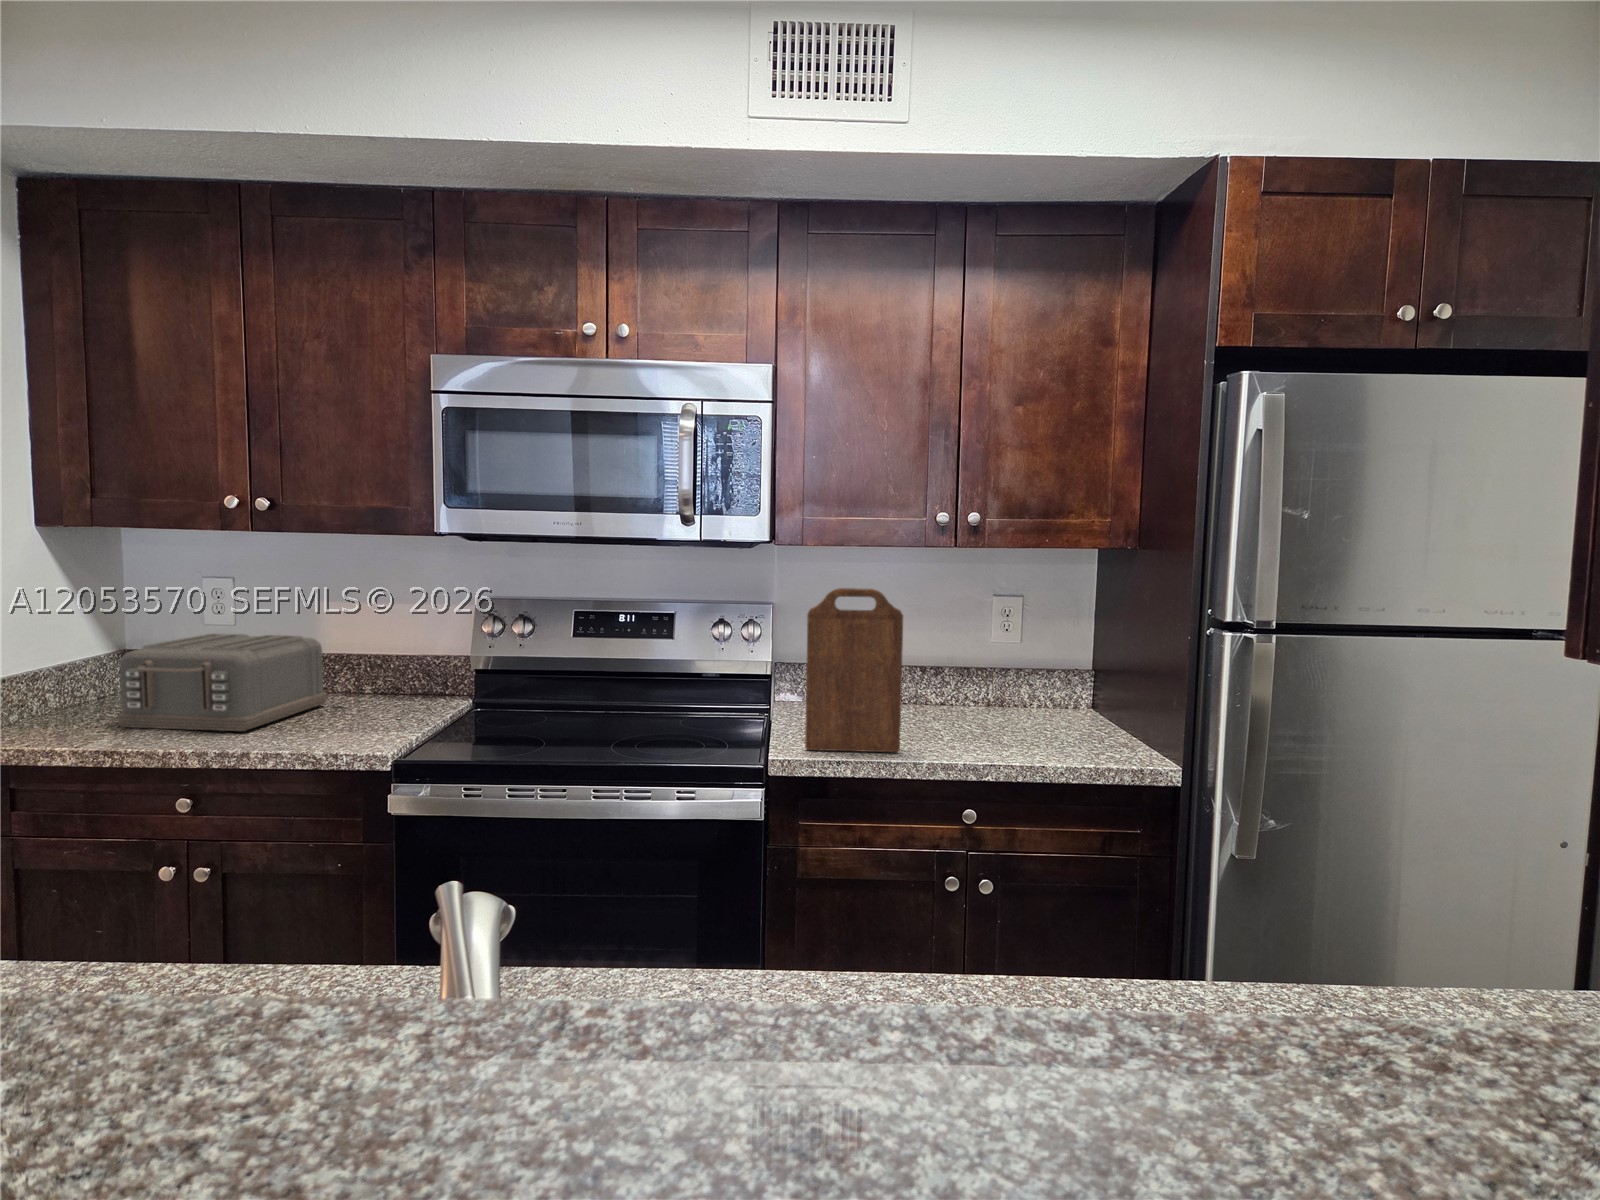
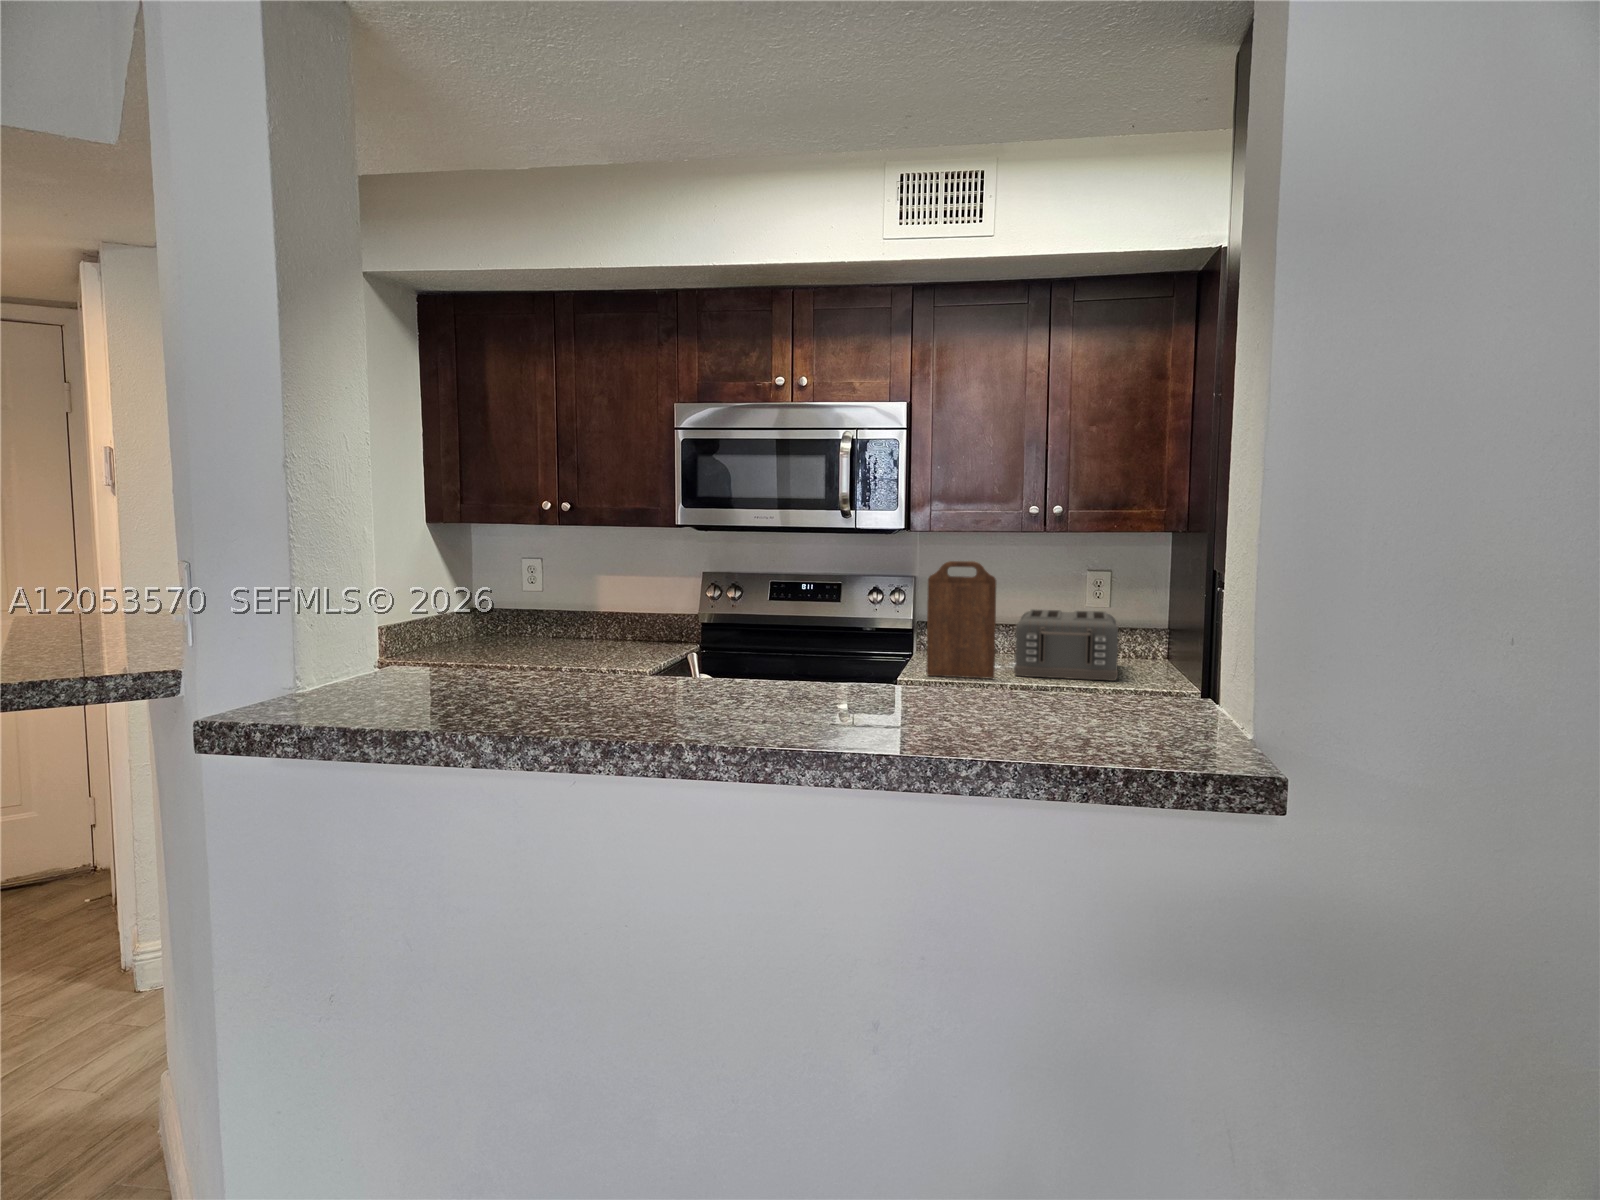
toaster: present [117,634,327,731] -> present [1014,609,1118,681]

